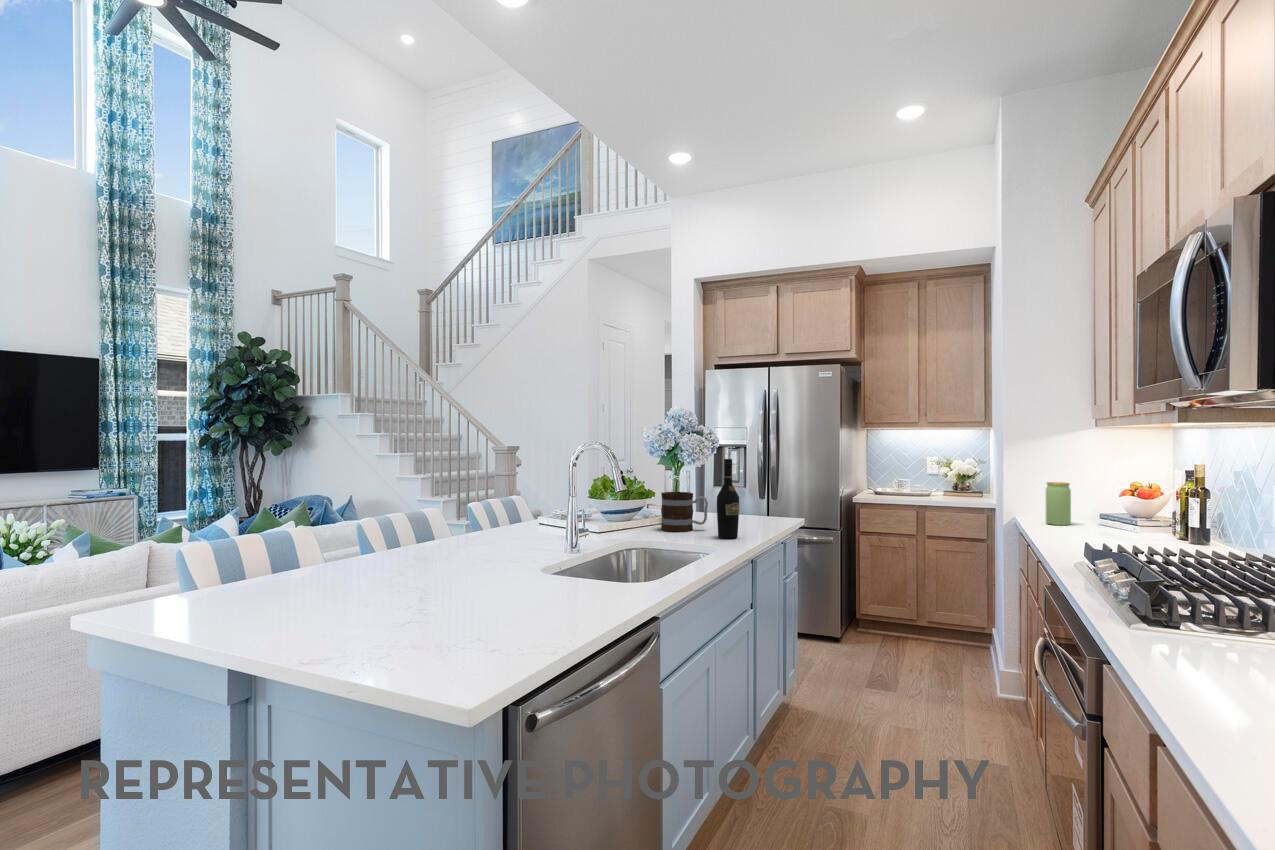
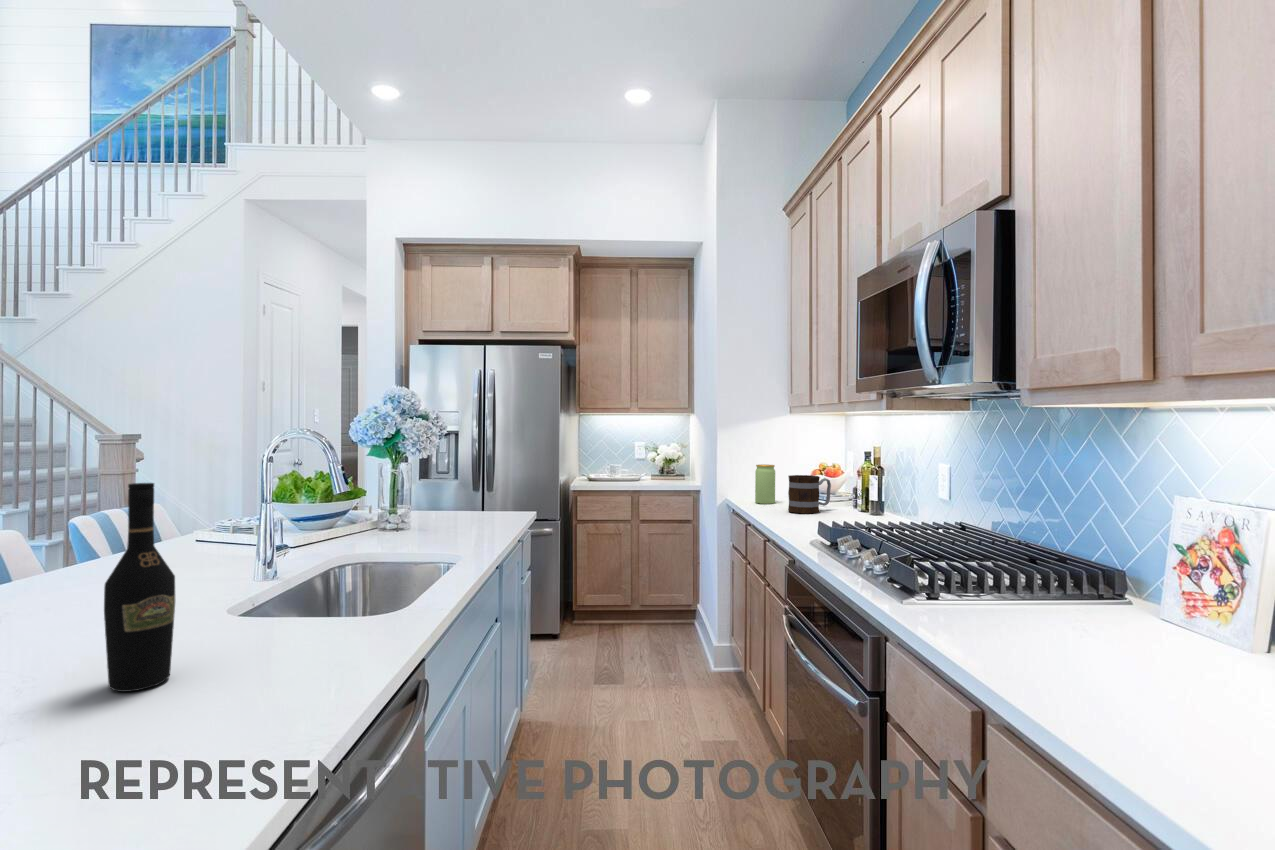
wine bottle: present [717,459,739,539] -> present [104,483,175,692]
mug: present [661,492,708,532] -> present [788,475,831,513]

